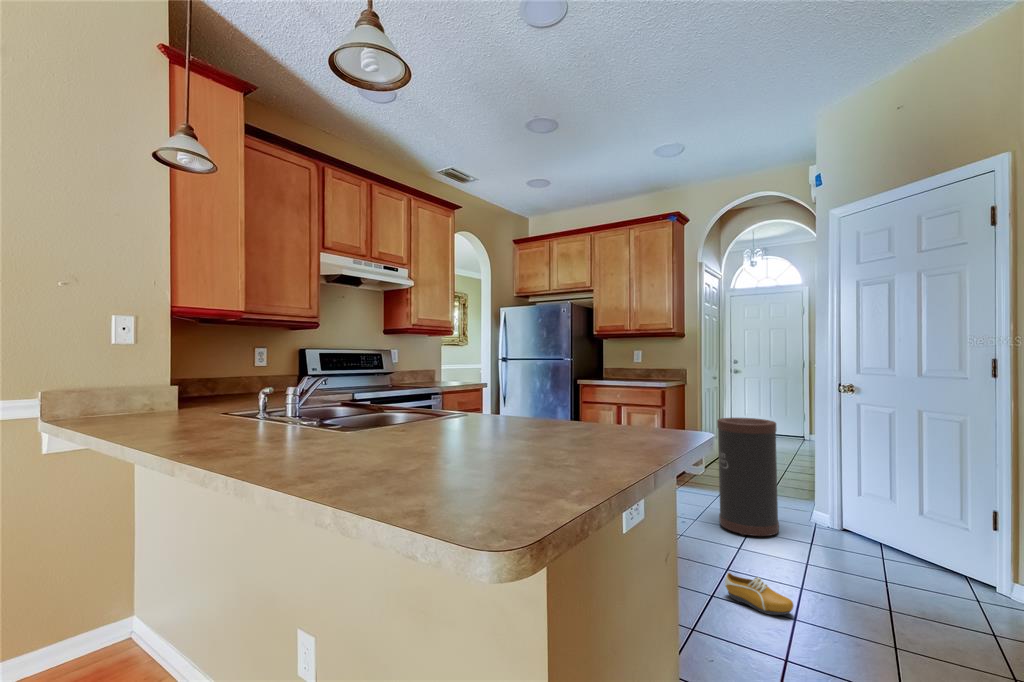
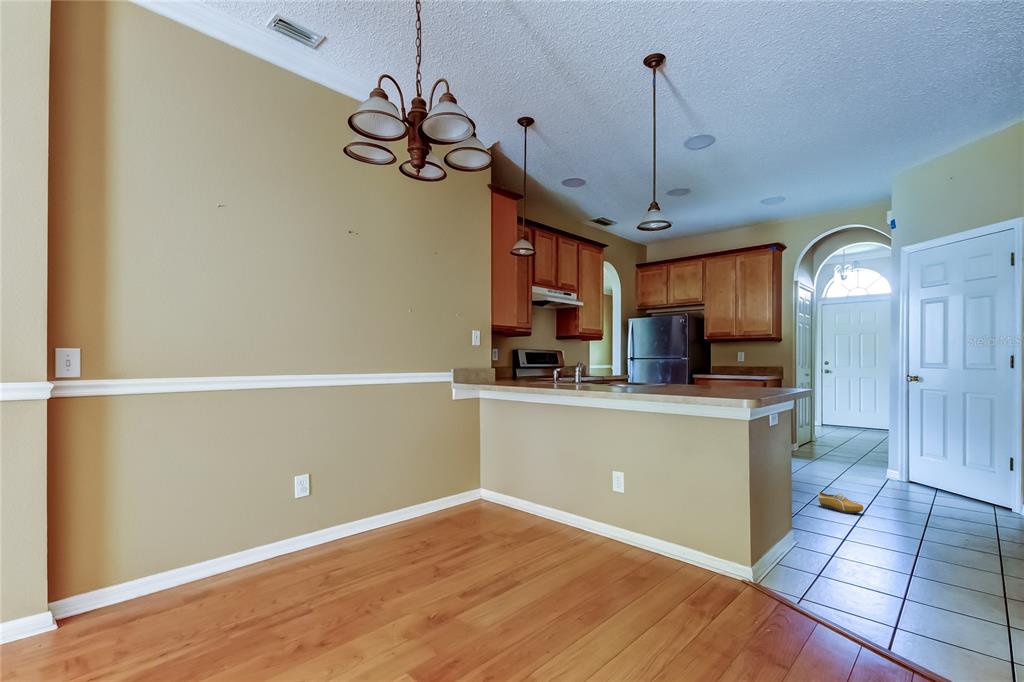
trash can: present [717,418,779,536] -> none [811,400,859,483]

